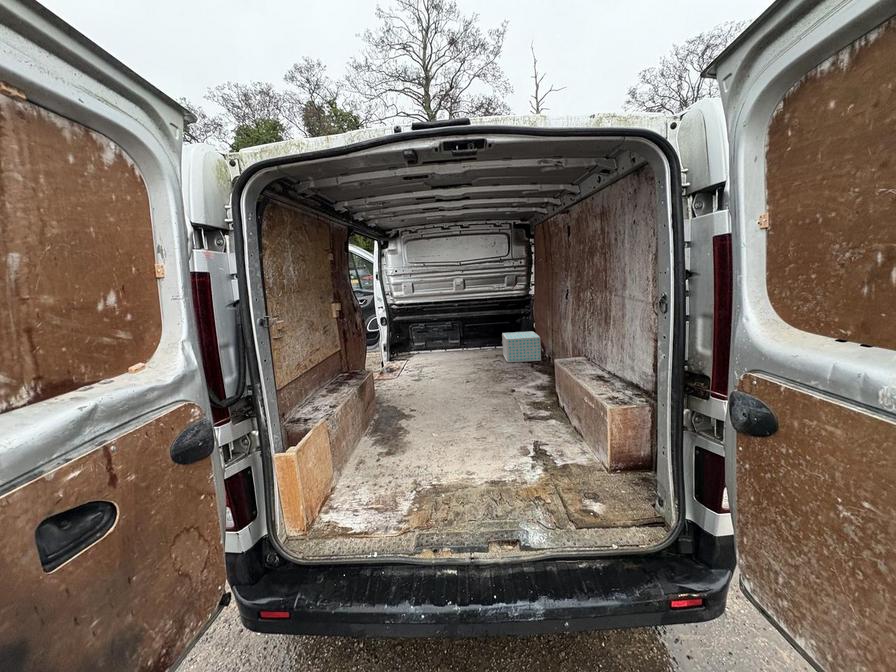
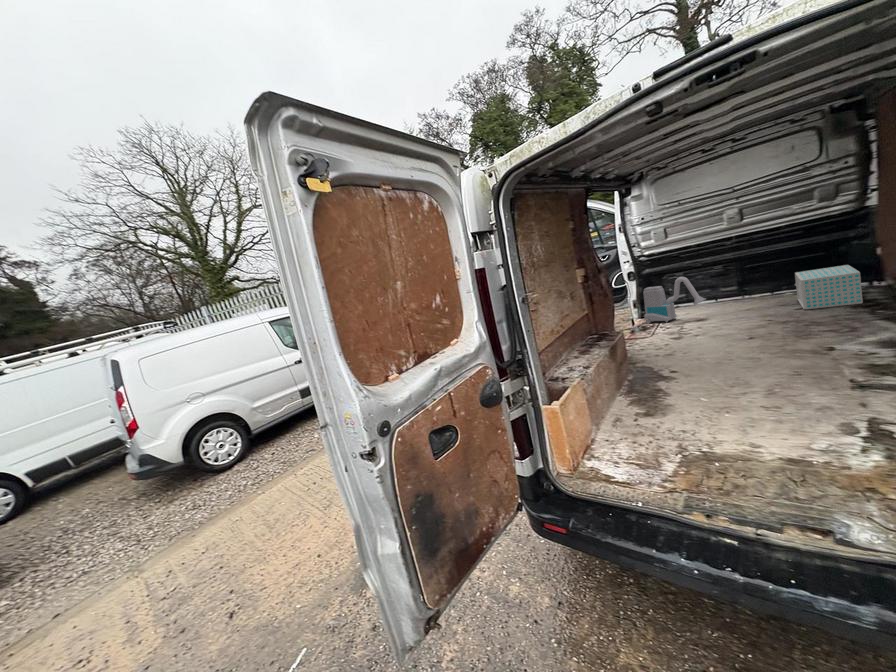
vacuum cleaner: none [392,326,442,366] -> present [643,277,706,323]

